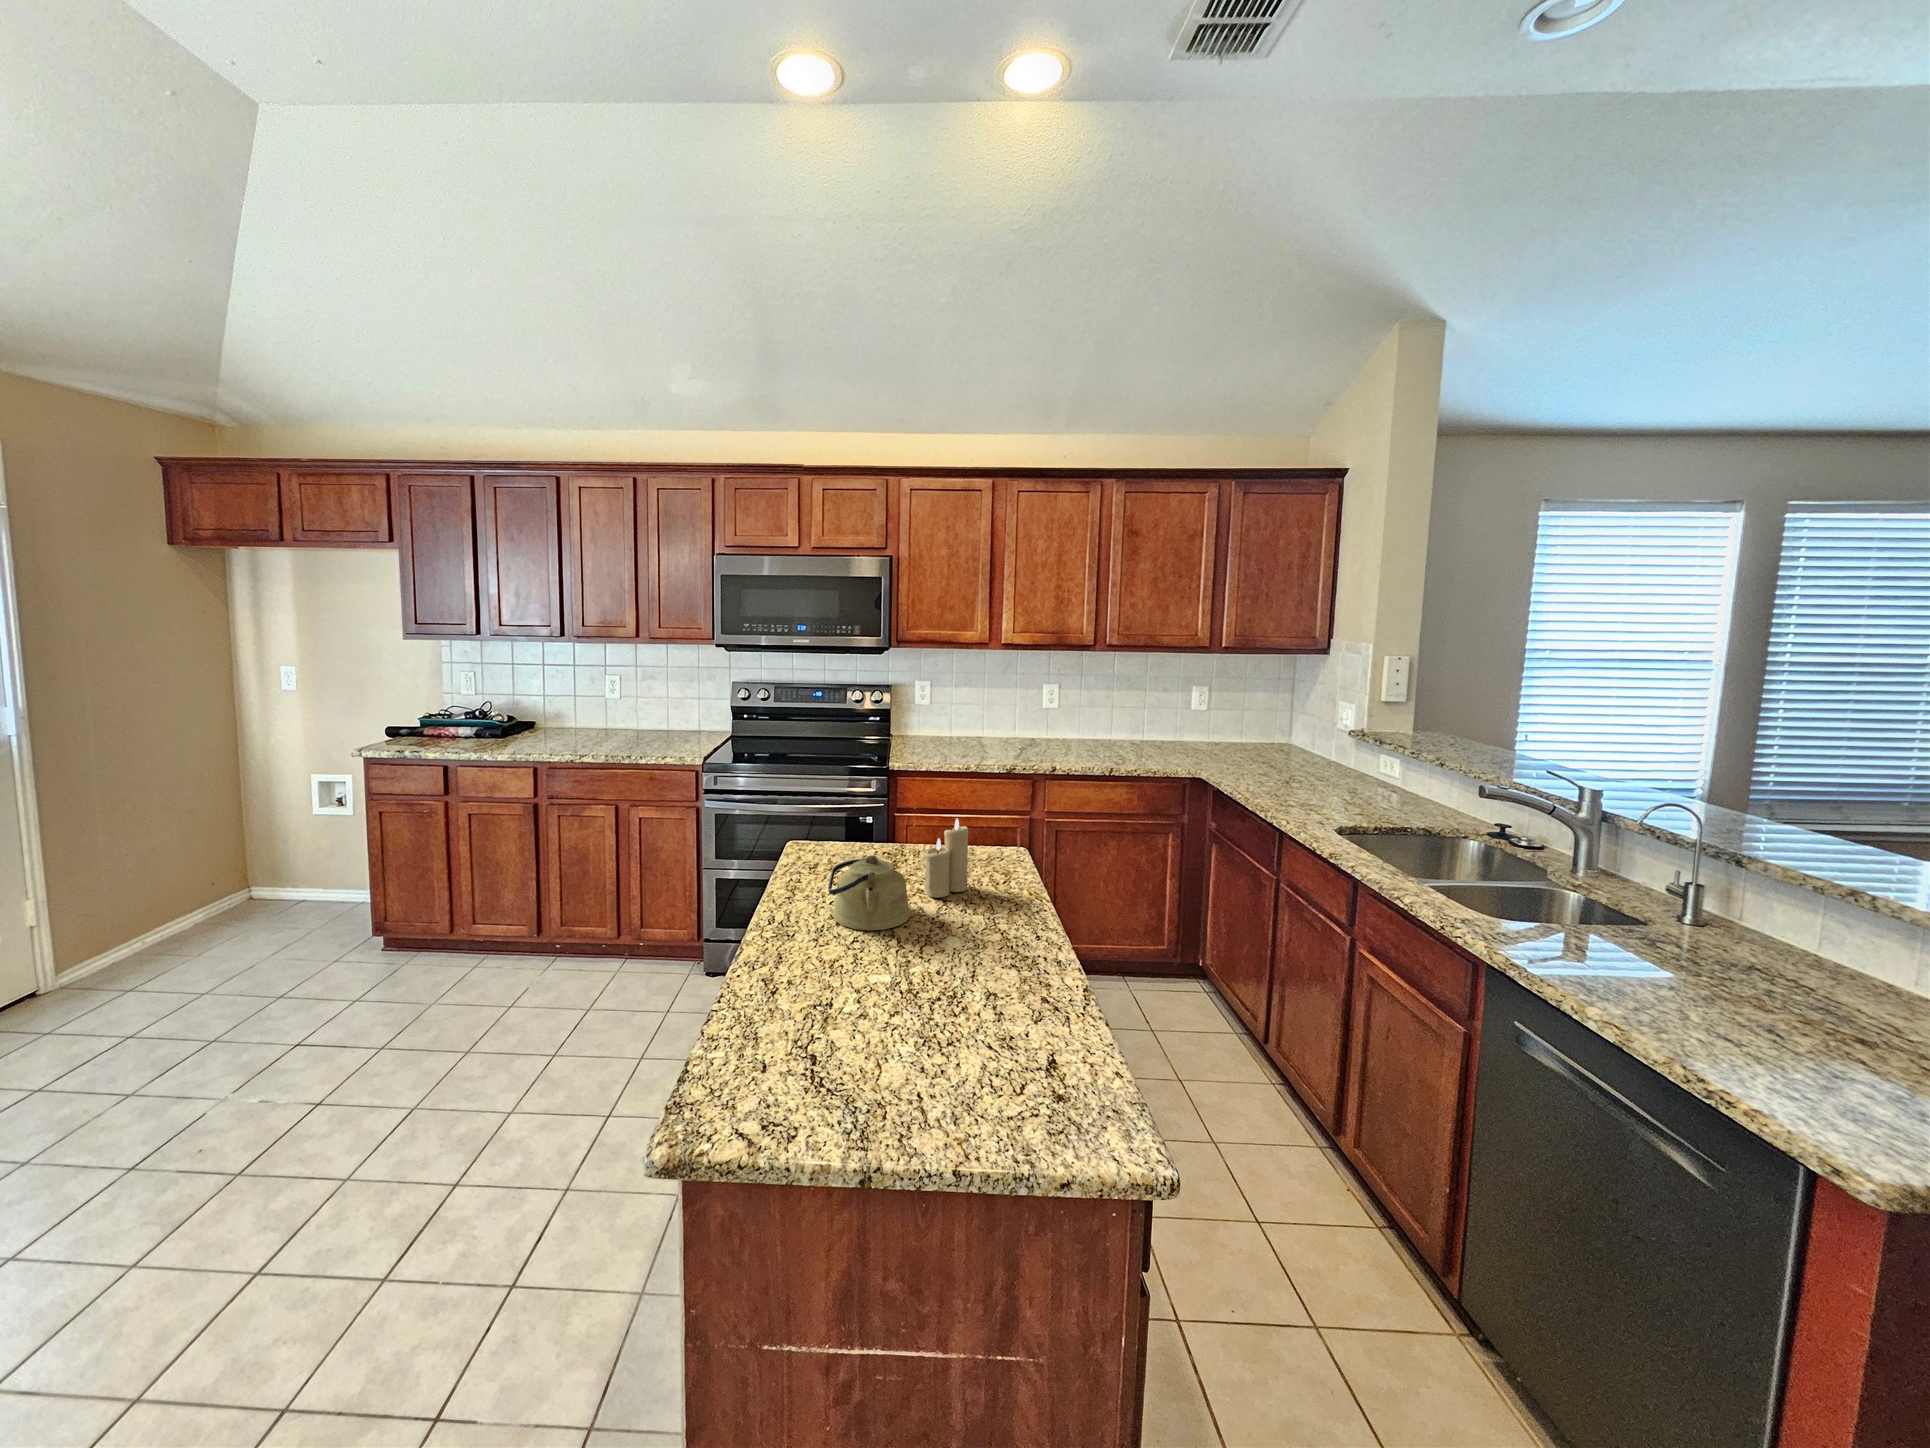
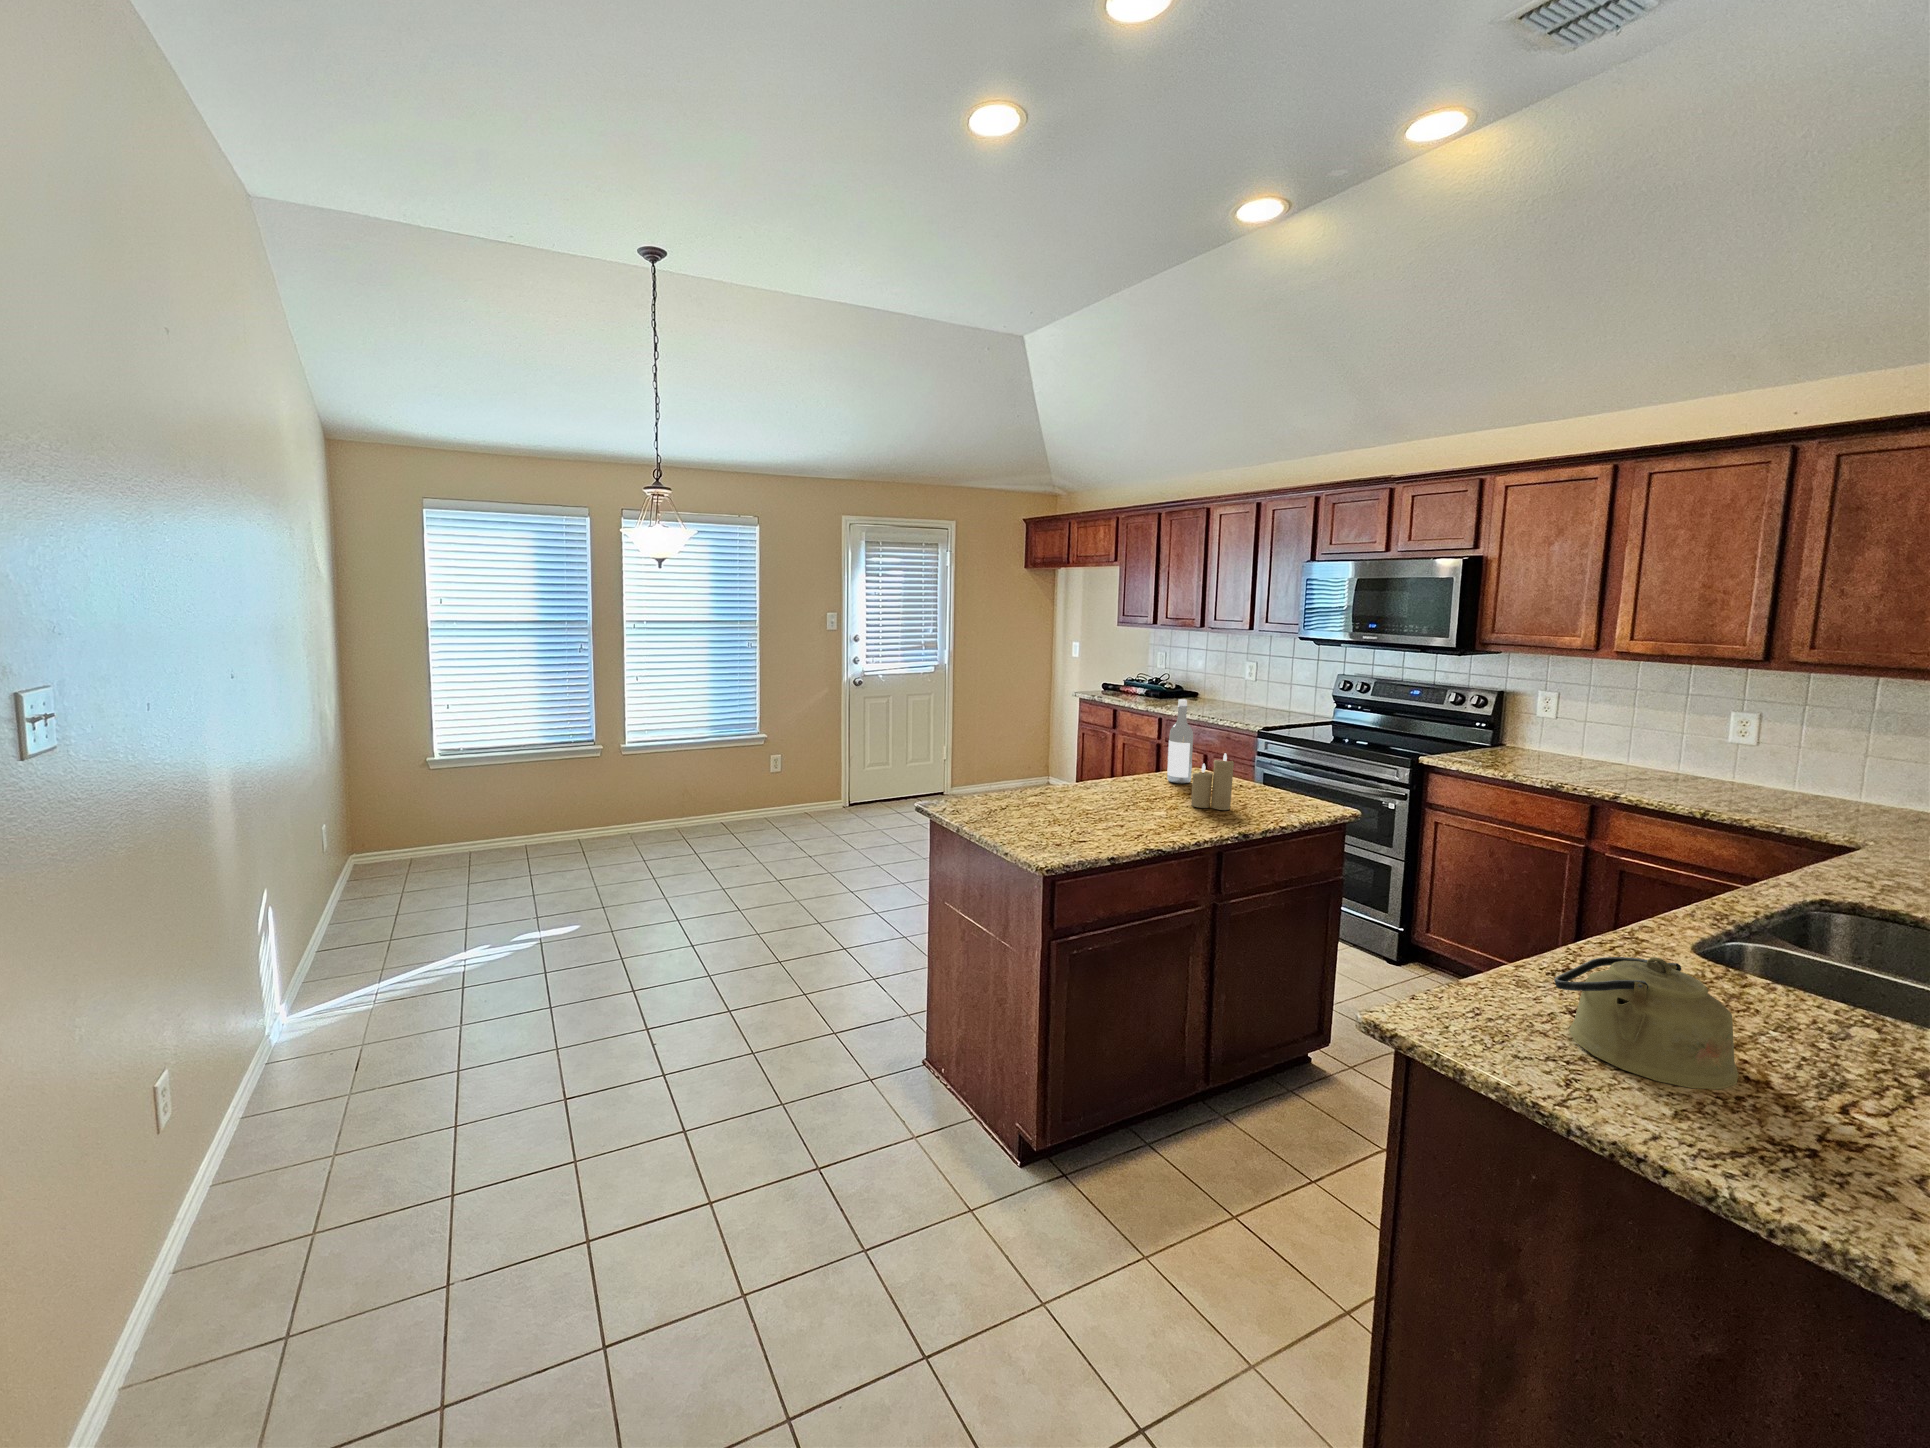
wine bottle: none [819,755,850,868] -> present [1167,699,1193,783]
kettle: present [828,855,911,930] -> present [1555,957,1739,1089]

